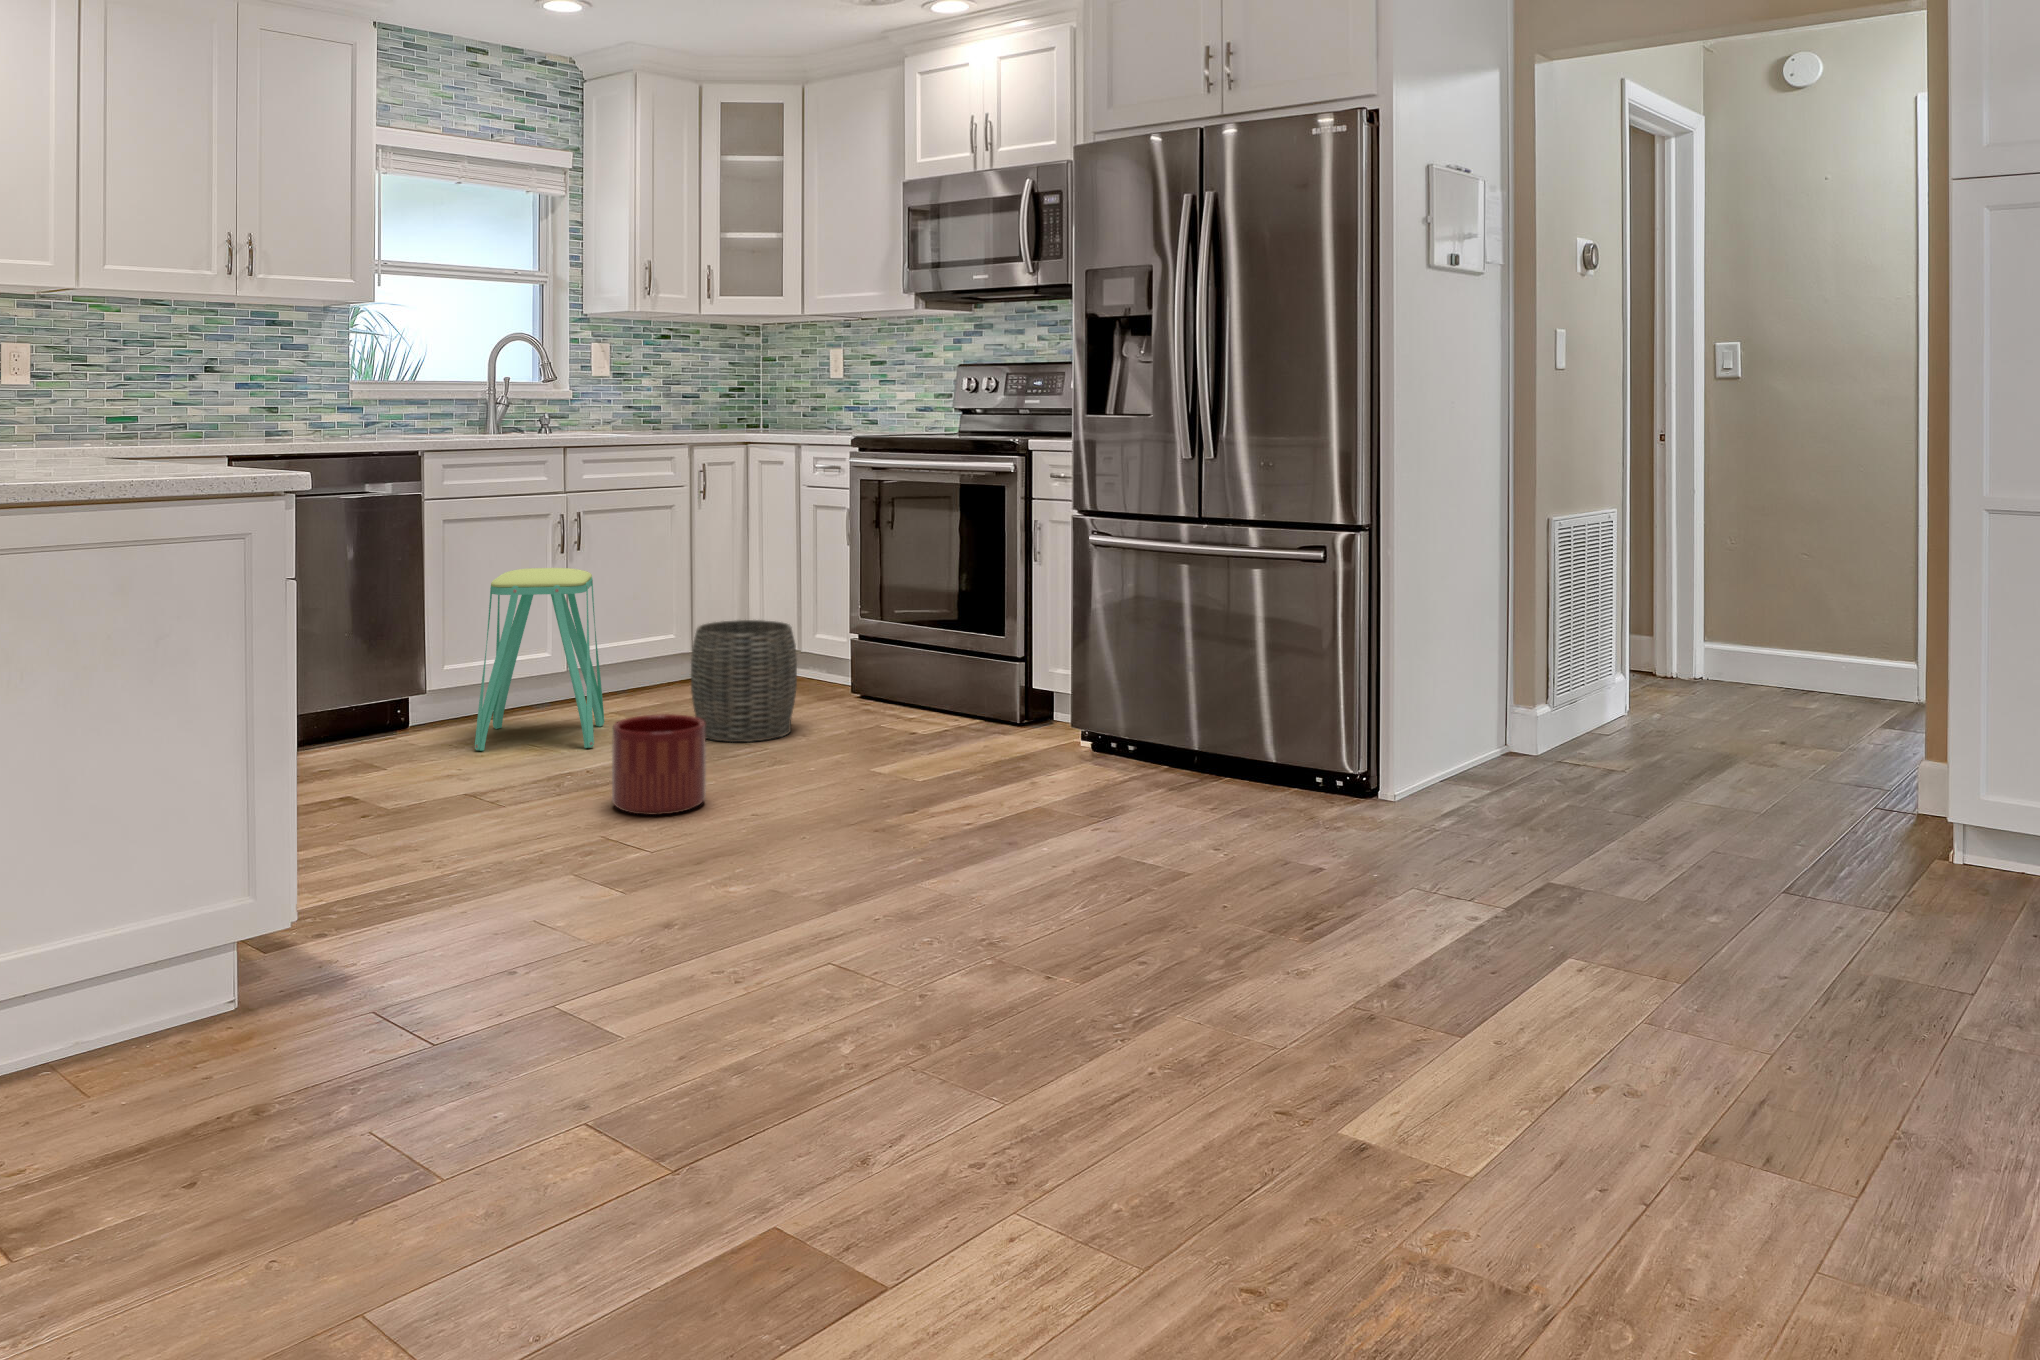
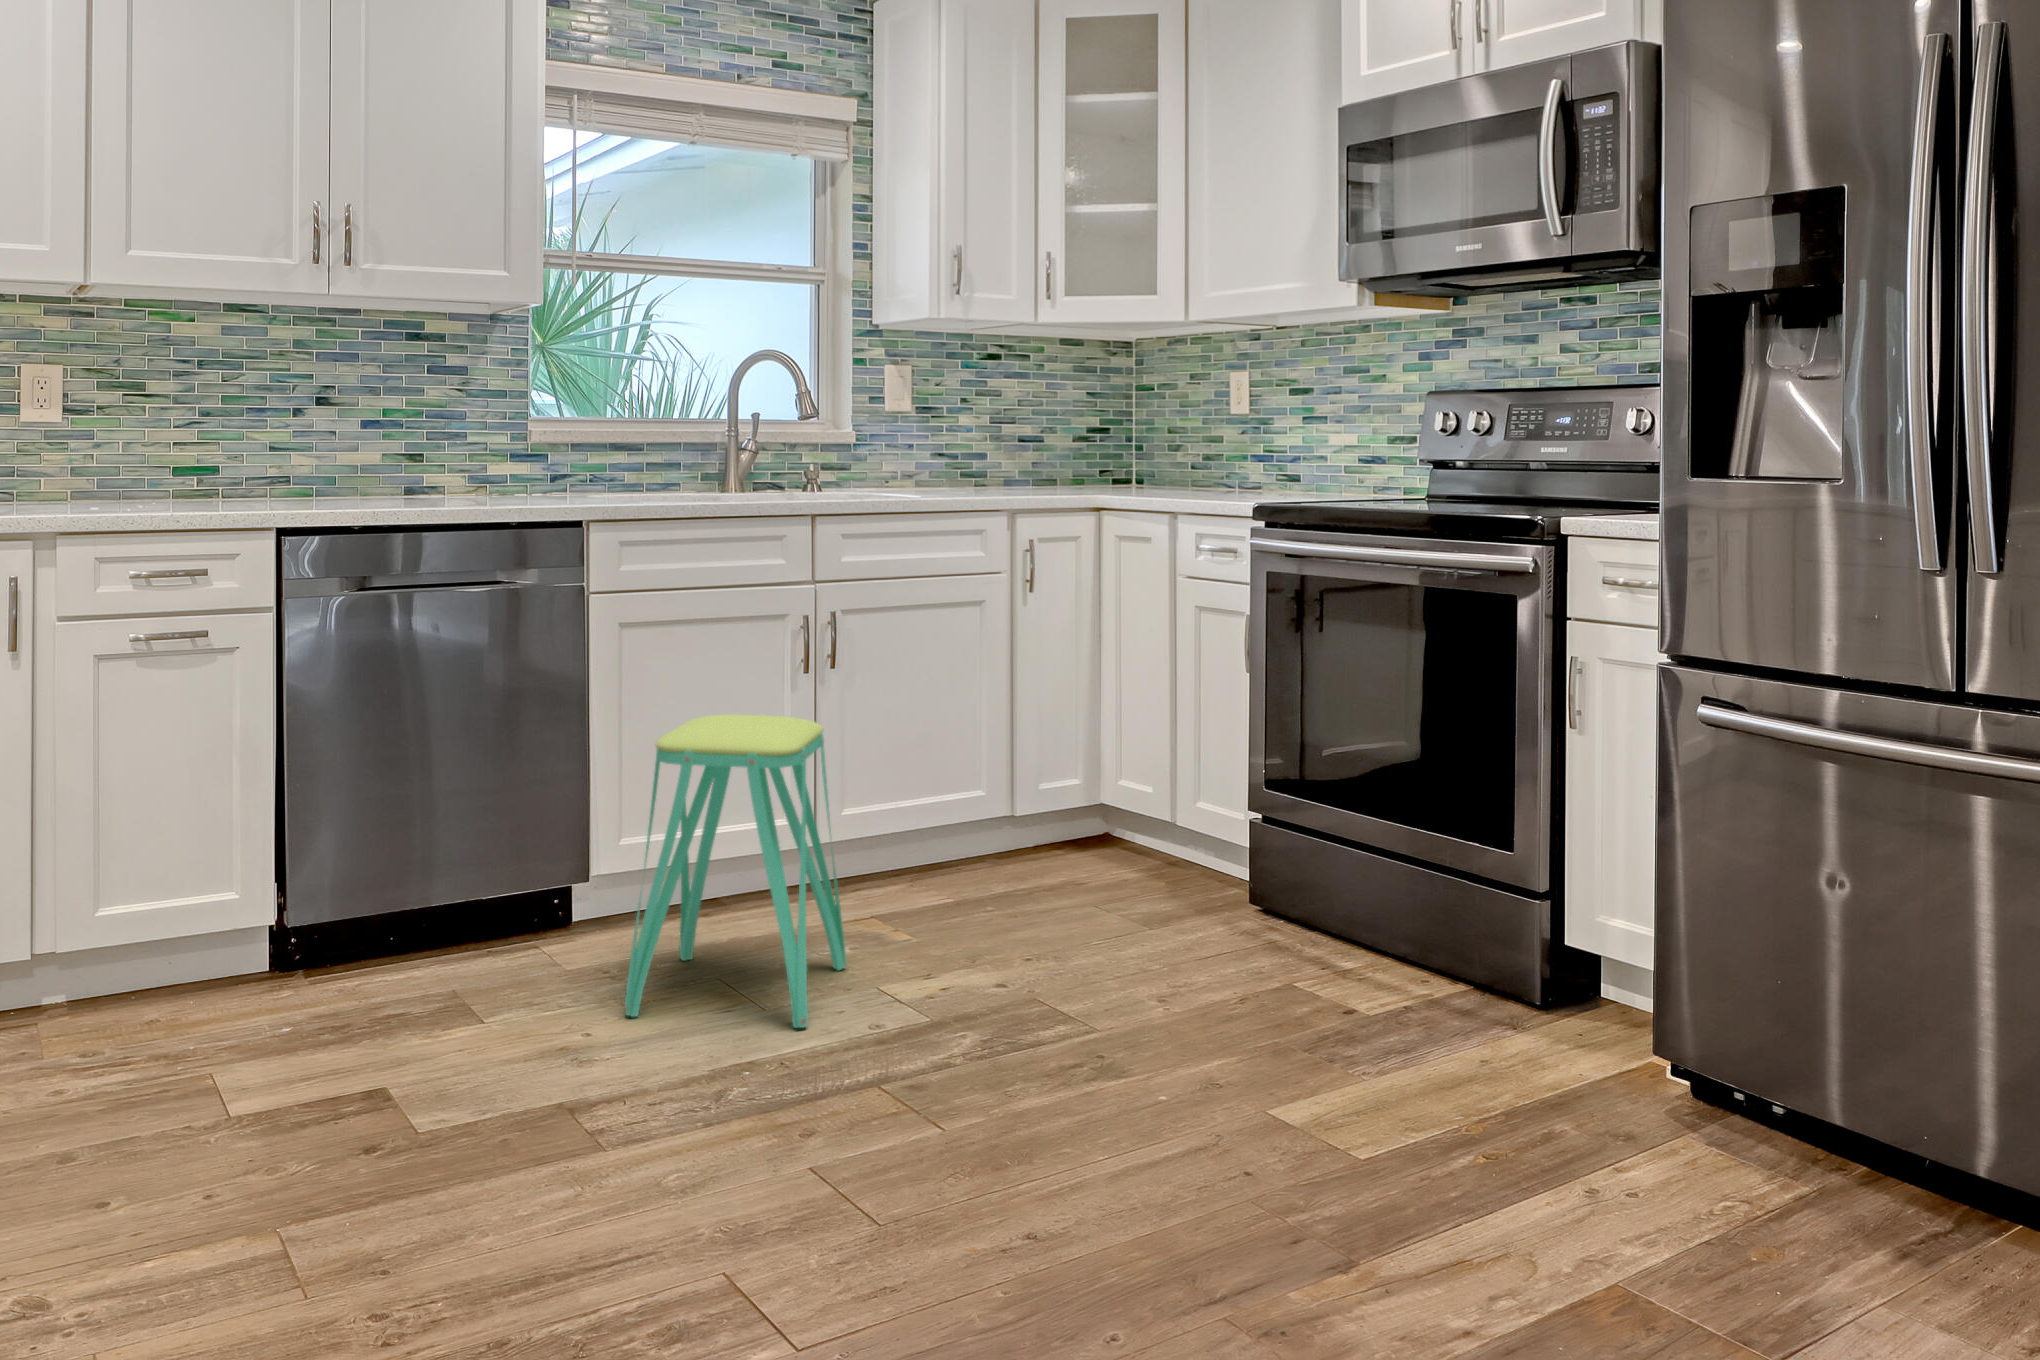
woven basket: present [691,620,797,742] -> none [974,813,1151,1039]
planter: present [612,714,706,815] -> none [770,1038,944,1264]

